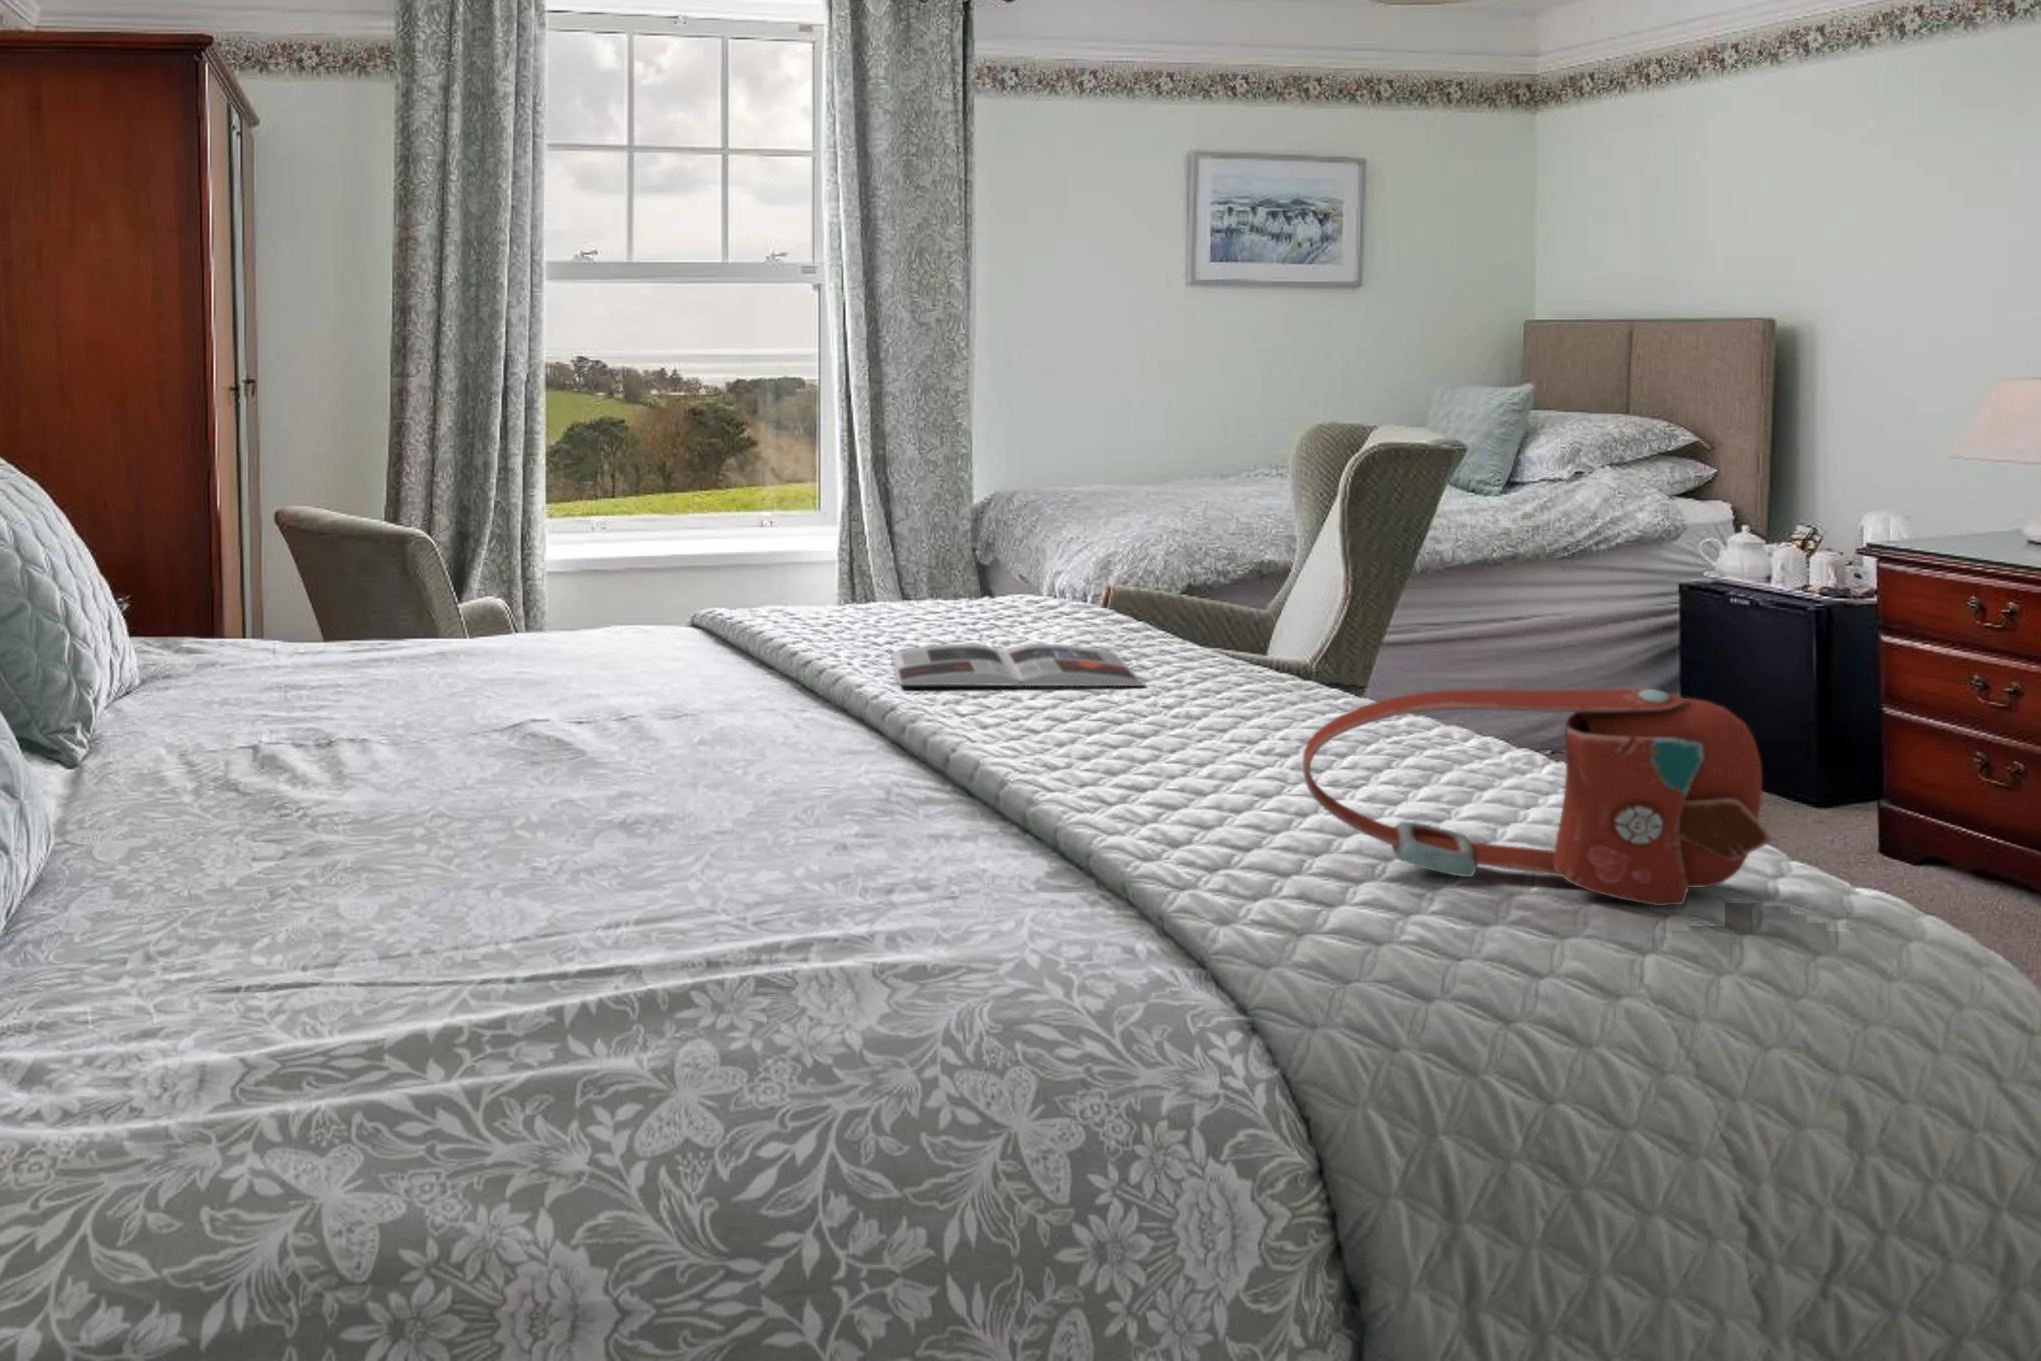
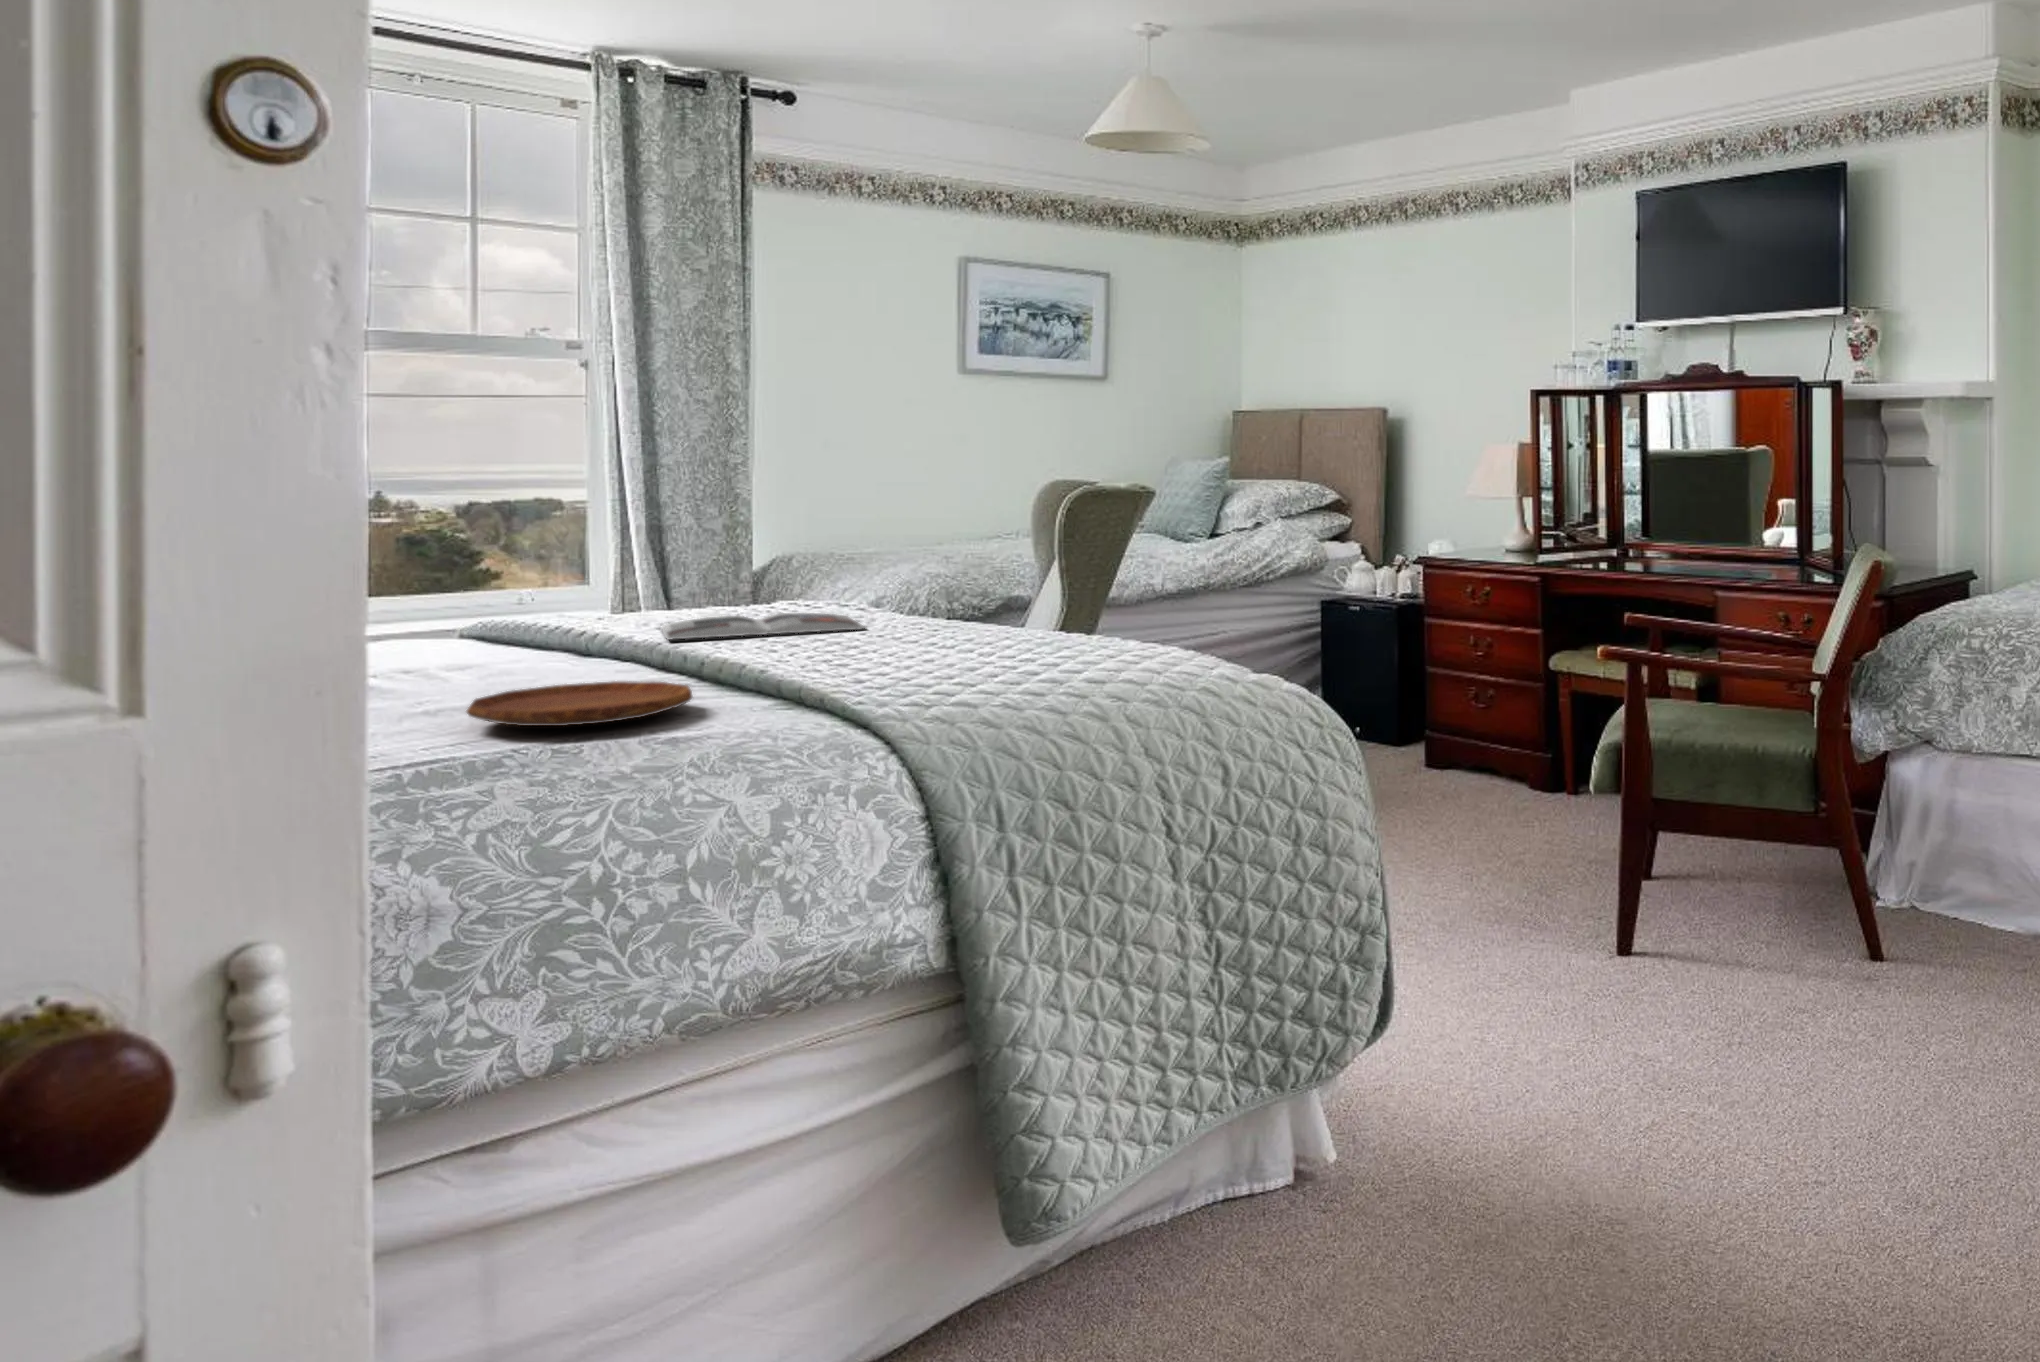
handbag: present [1303,689,1771,906] -> none [942,559,1191,680]
tray: none [655,805,942,910] -> present [467,681,692,726]

